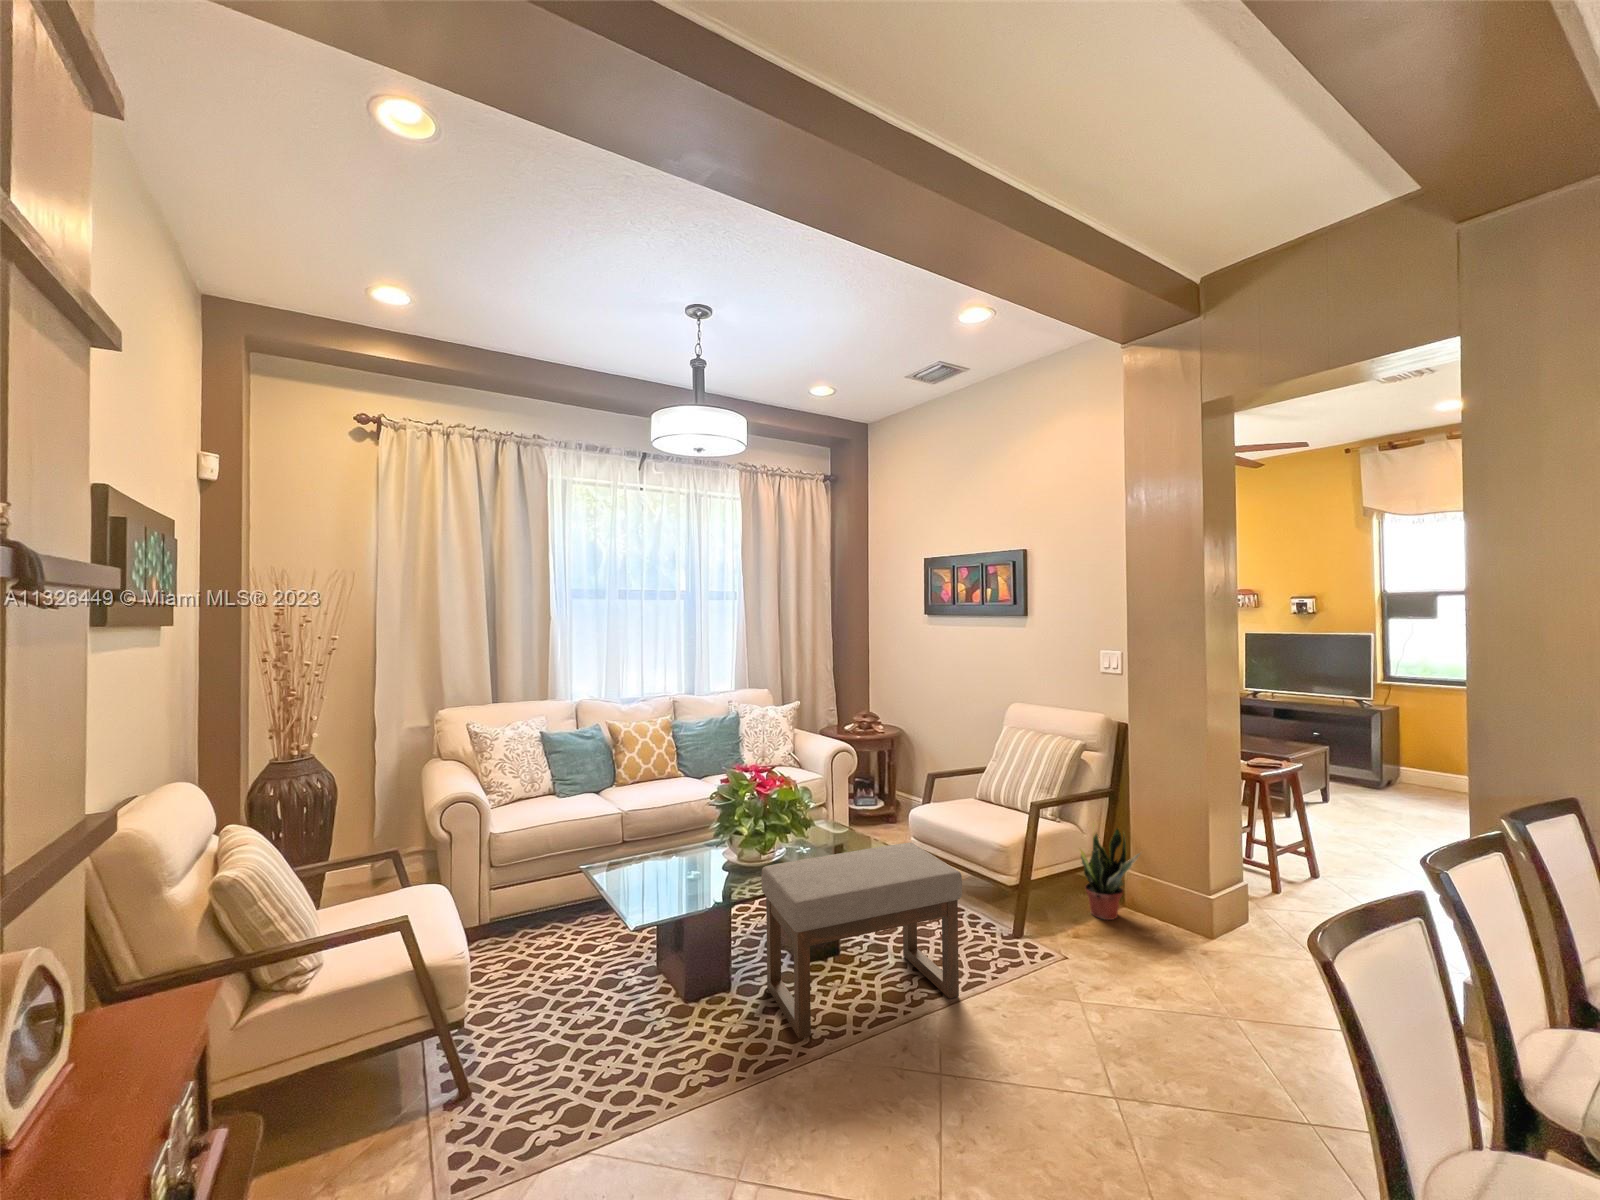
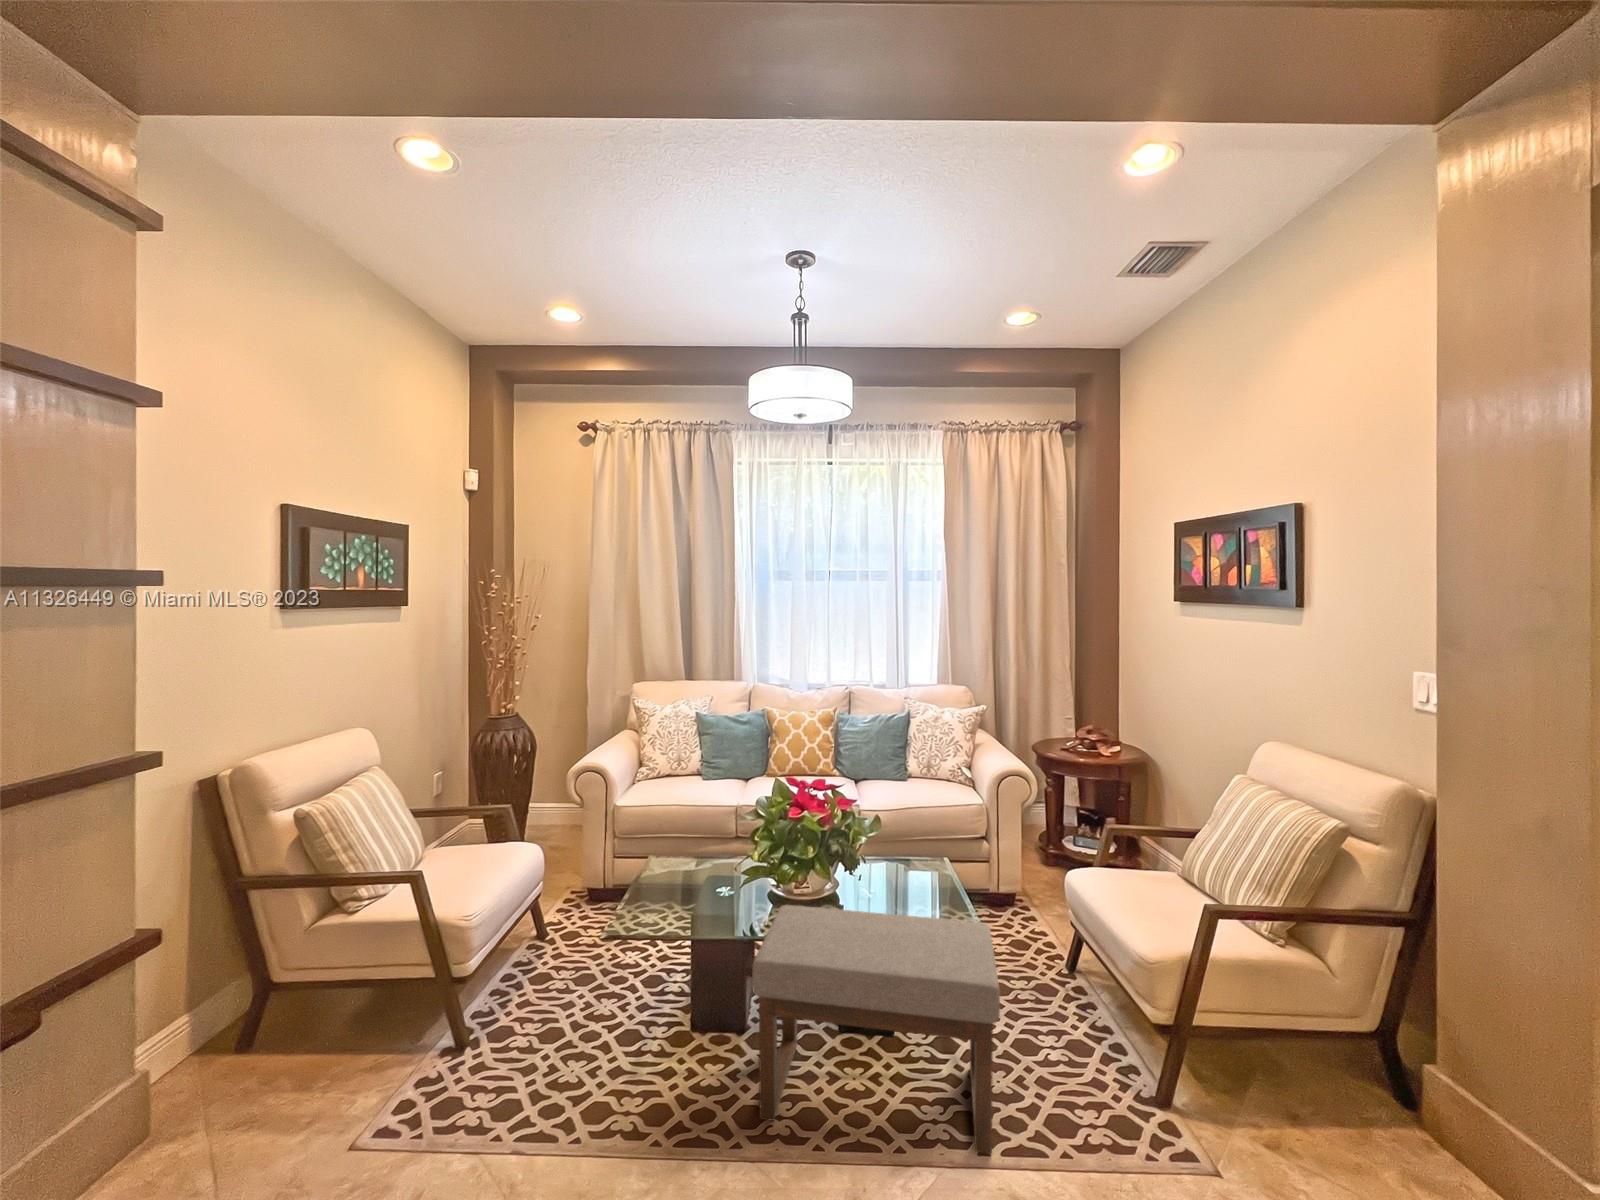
potted plant: present [1080,829,1140,920] -> none [1282,952,1438,1144]

